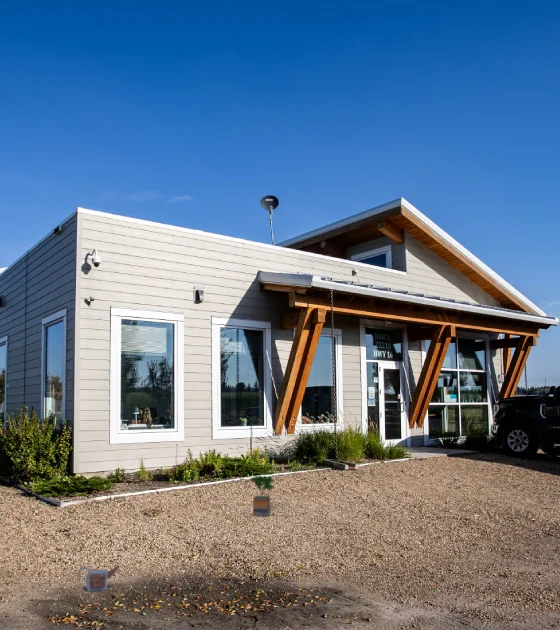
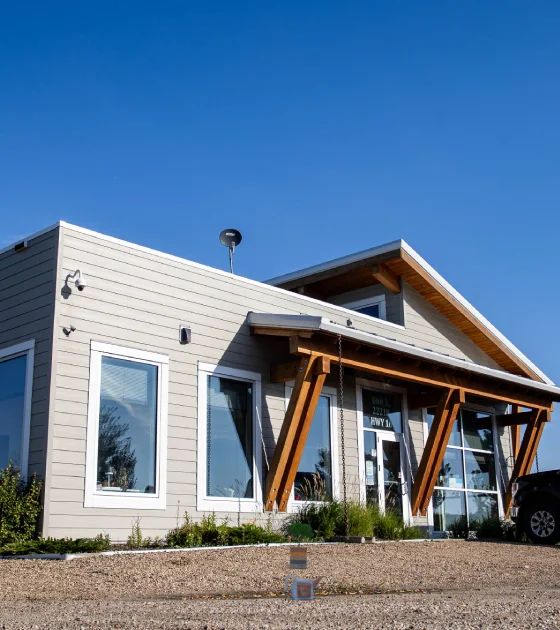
watering can: present [78,566,120,591] -> present [285,575,323,600]

